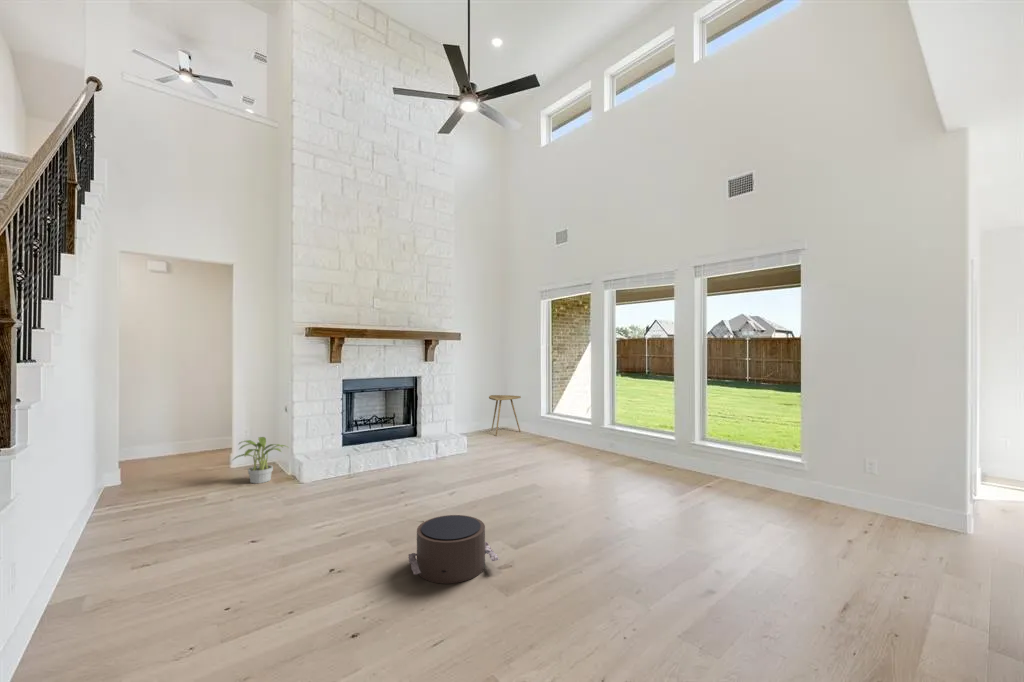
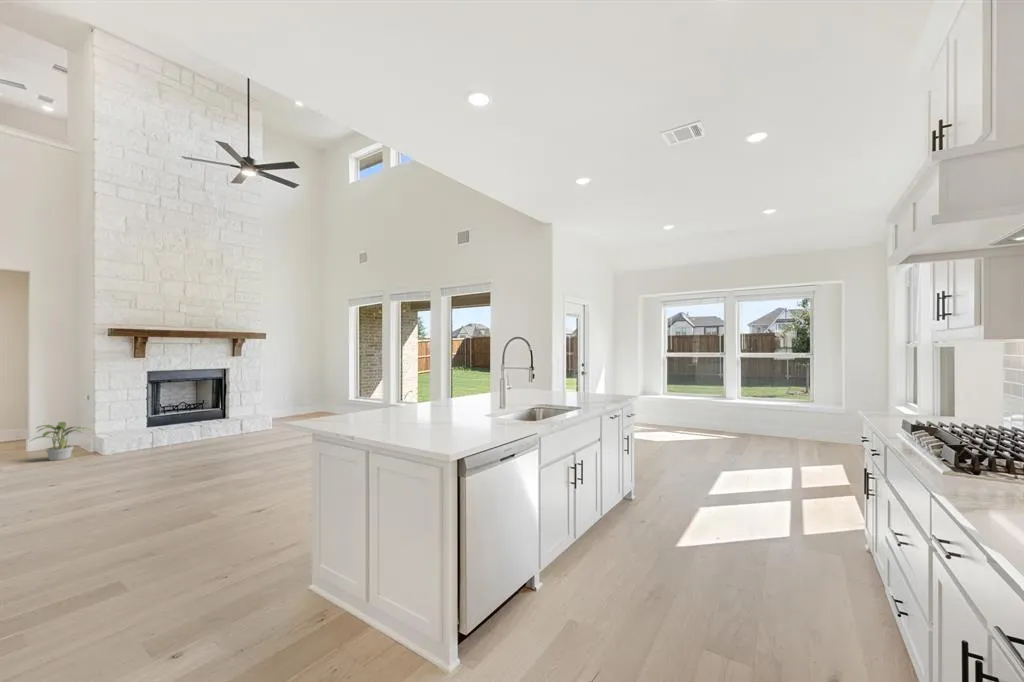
side table: present [489,395,521,436] -> none [302,384,331,417]
pouf: present [408,515,499,584] -> none [178,459,248,497]

